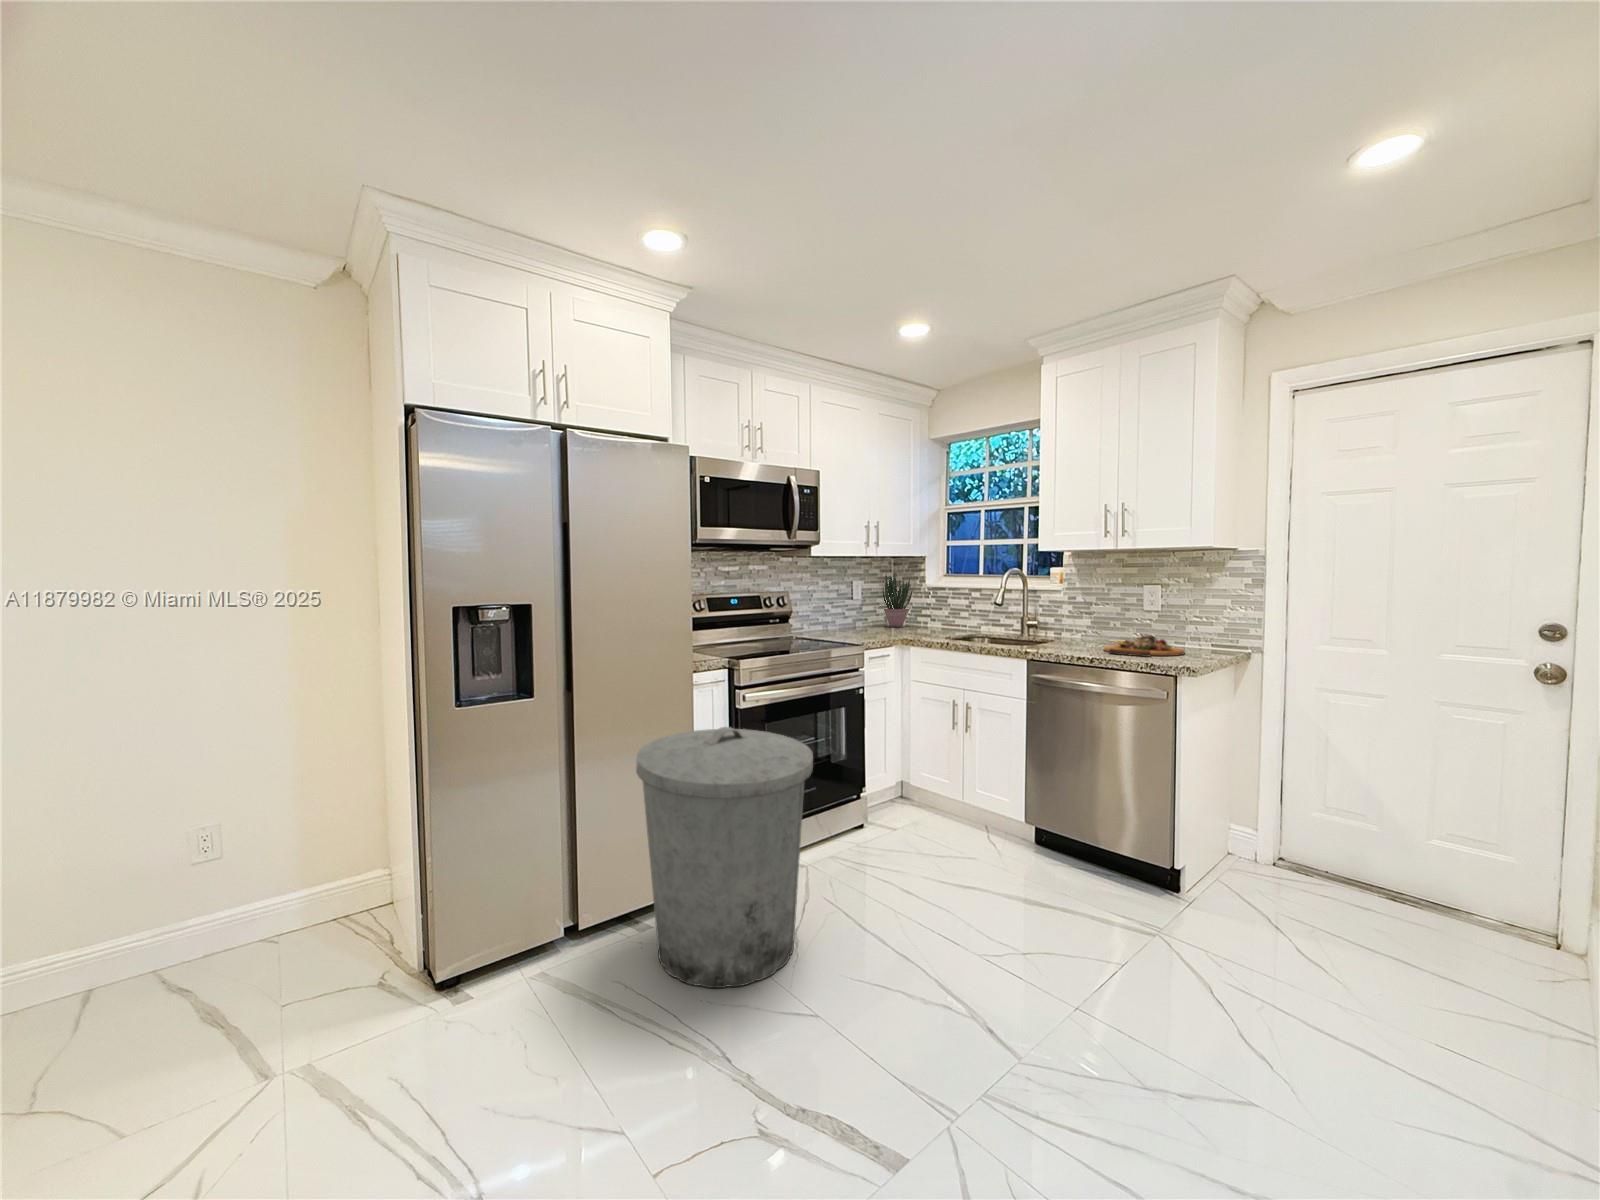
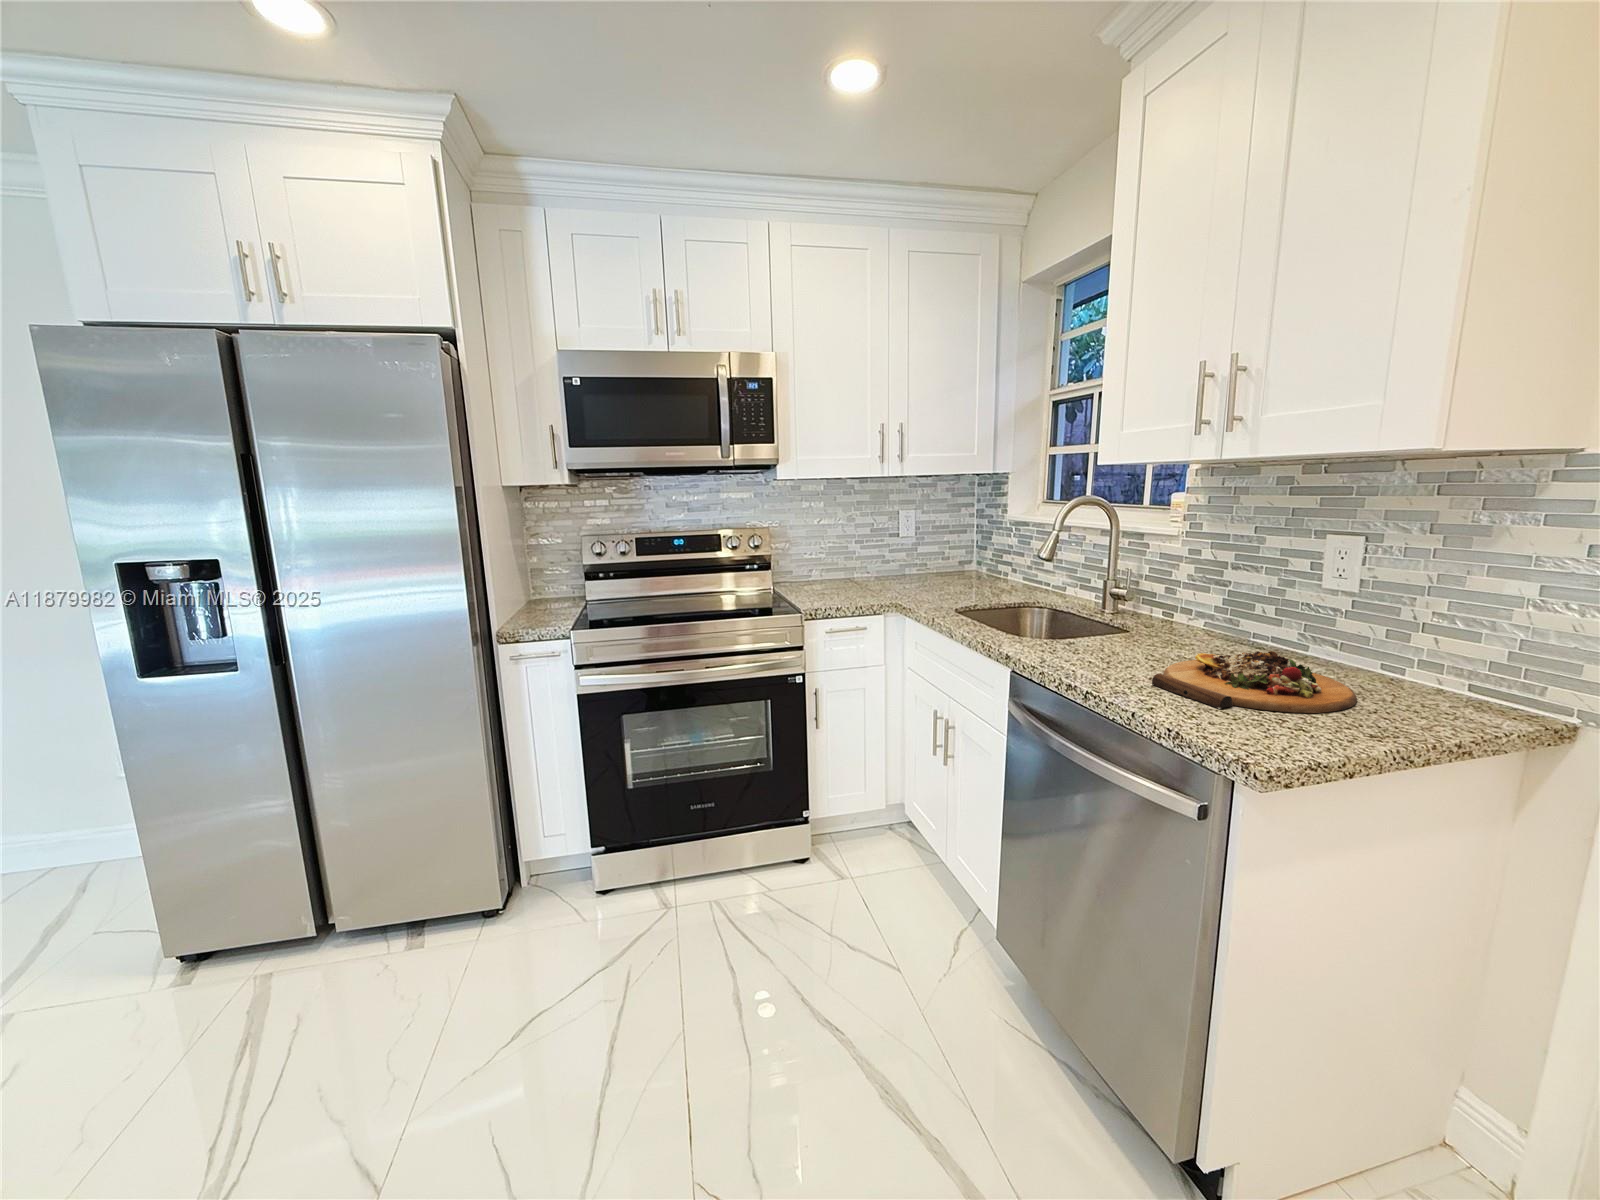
potted plant: present [882,573,912,627] -> none [951,499,995,576]
trash can: present [636,727,813,988] -> none [262,729,547,1096]

